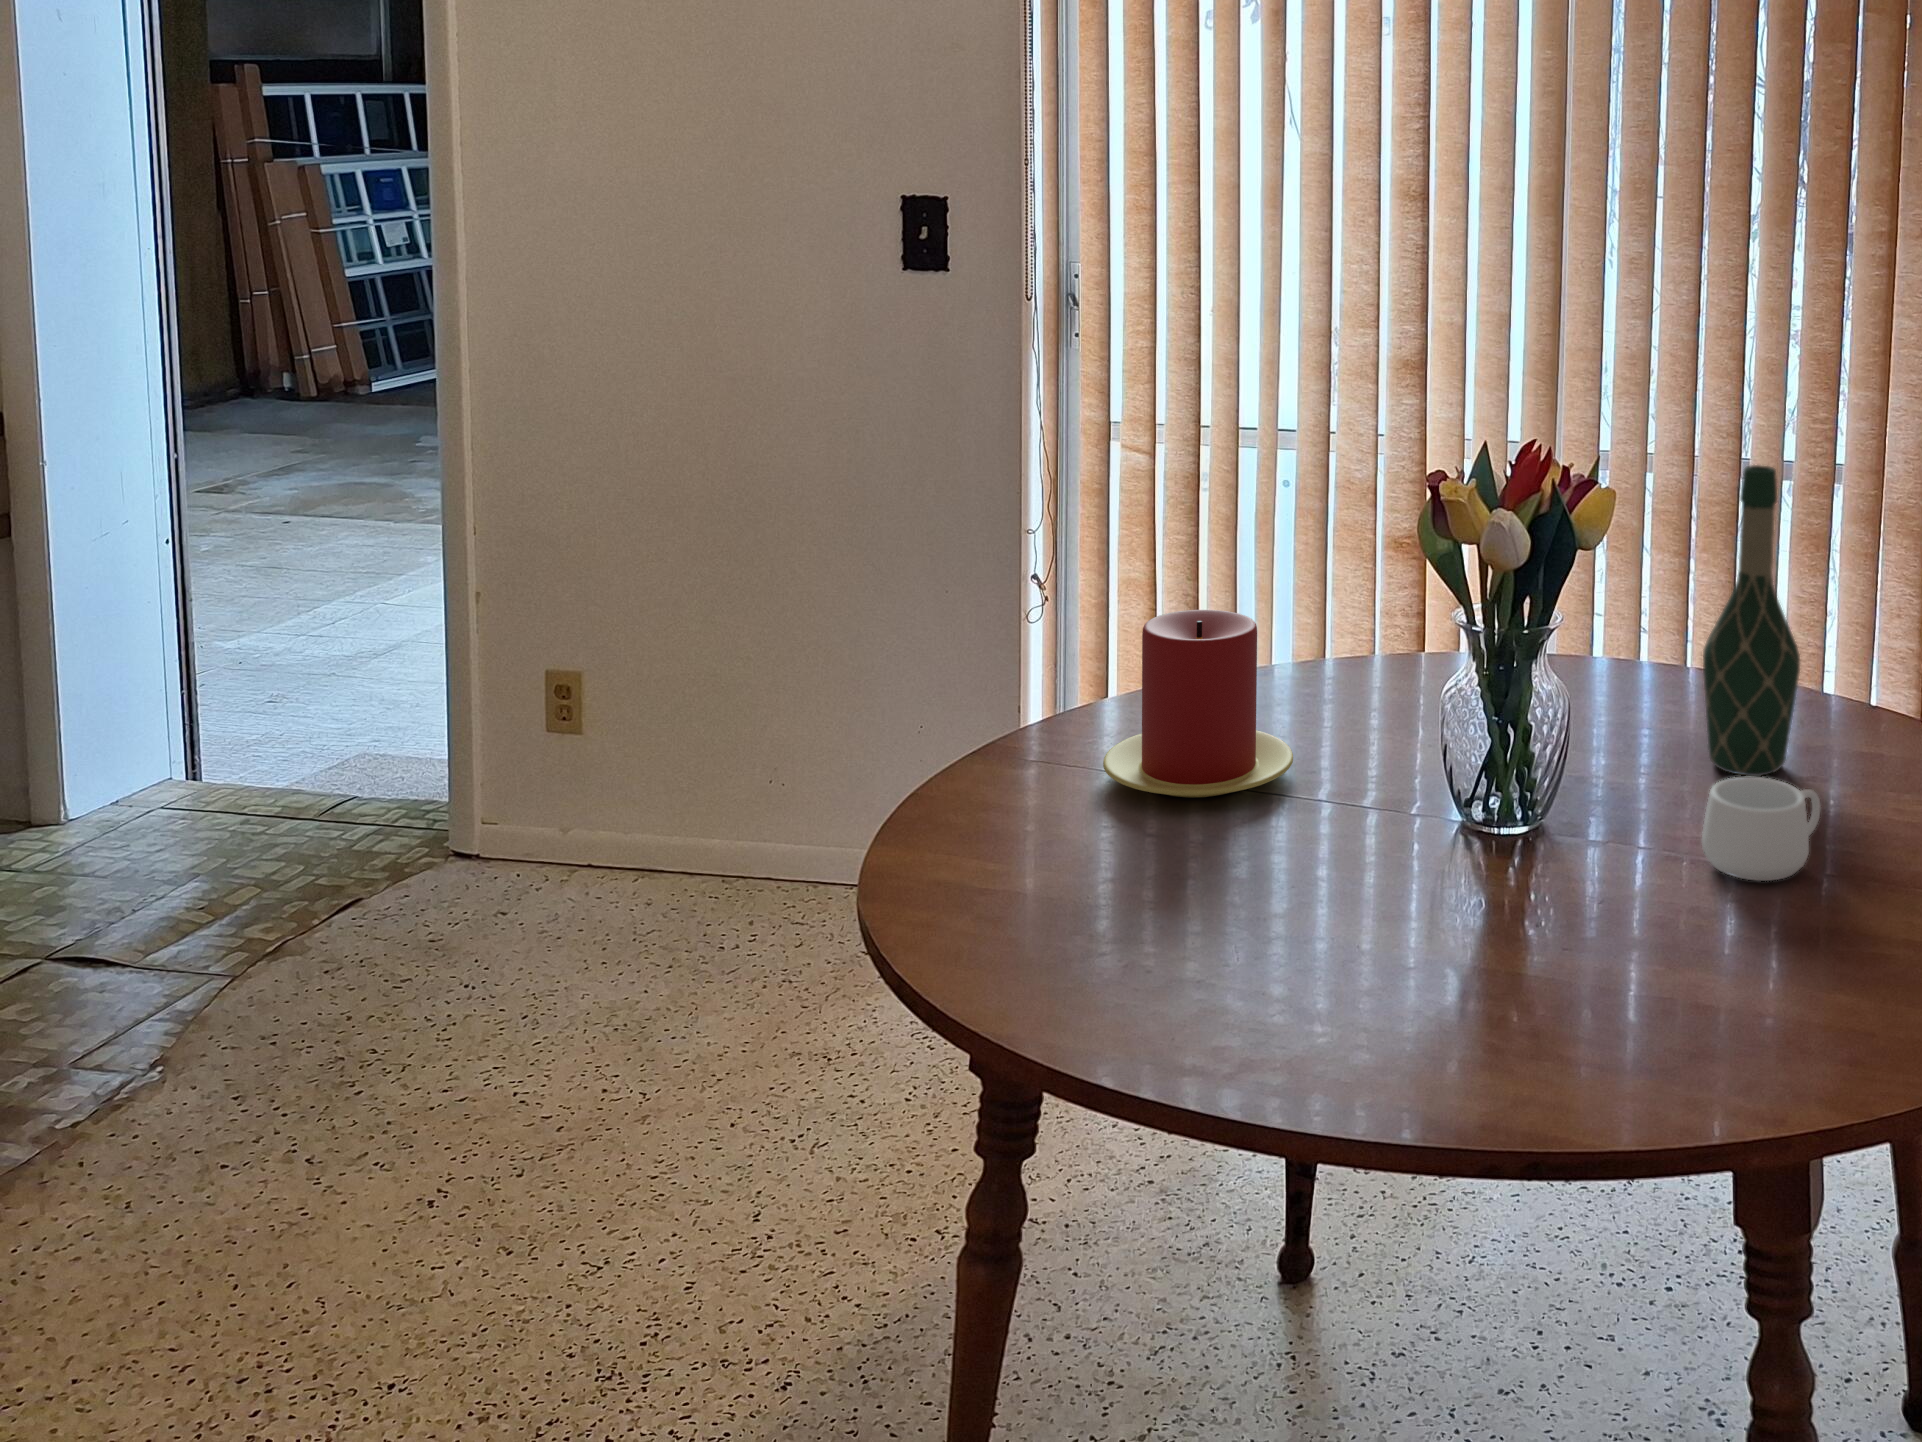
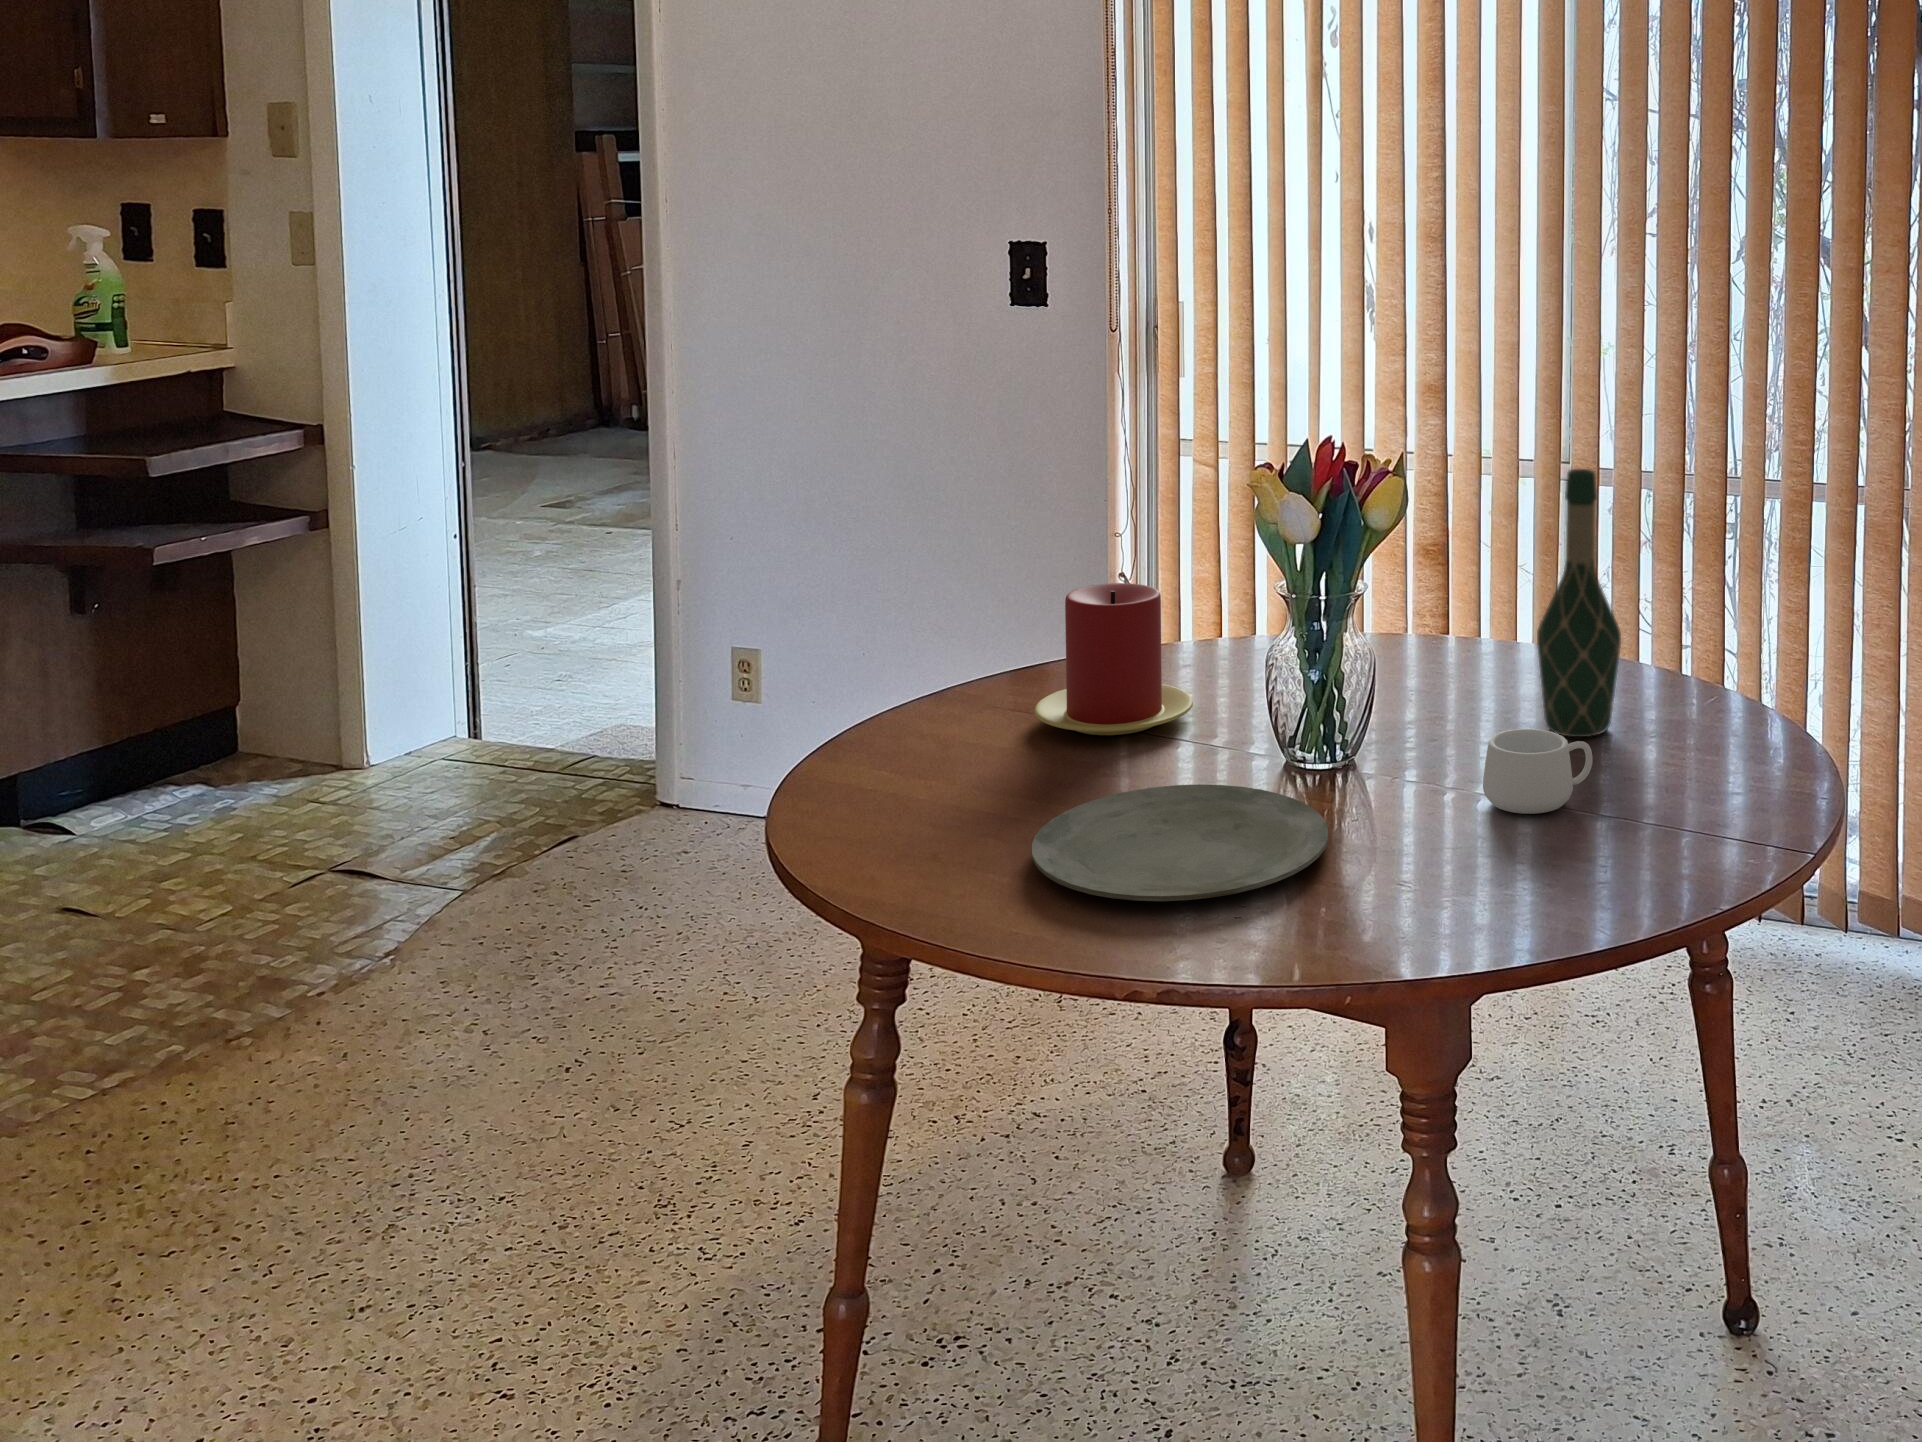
plate: none [1202,861,1566,1034] -> present [1032,784,1328,901]

